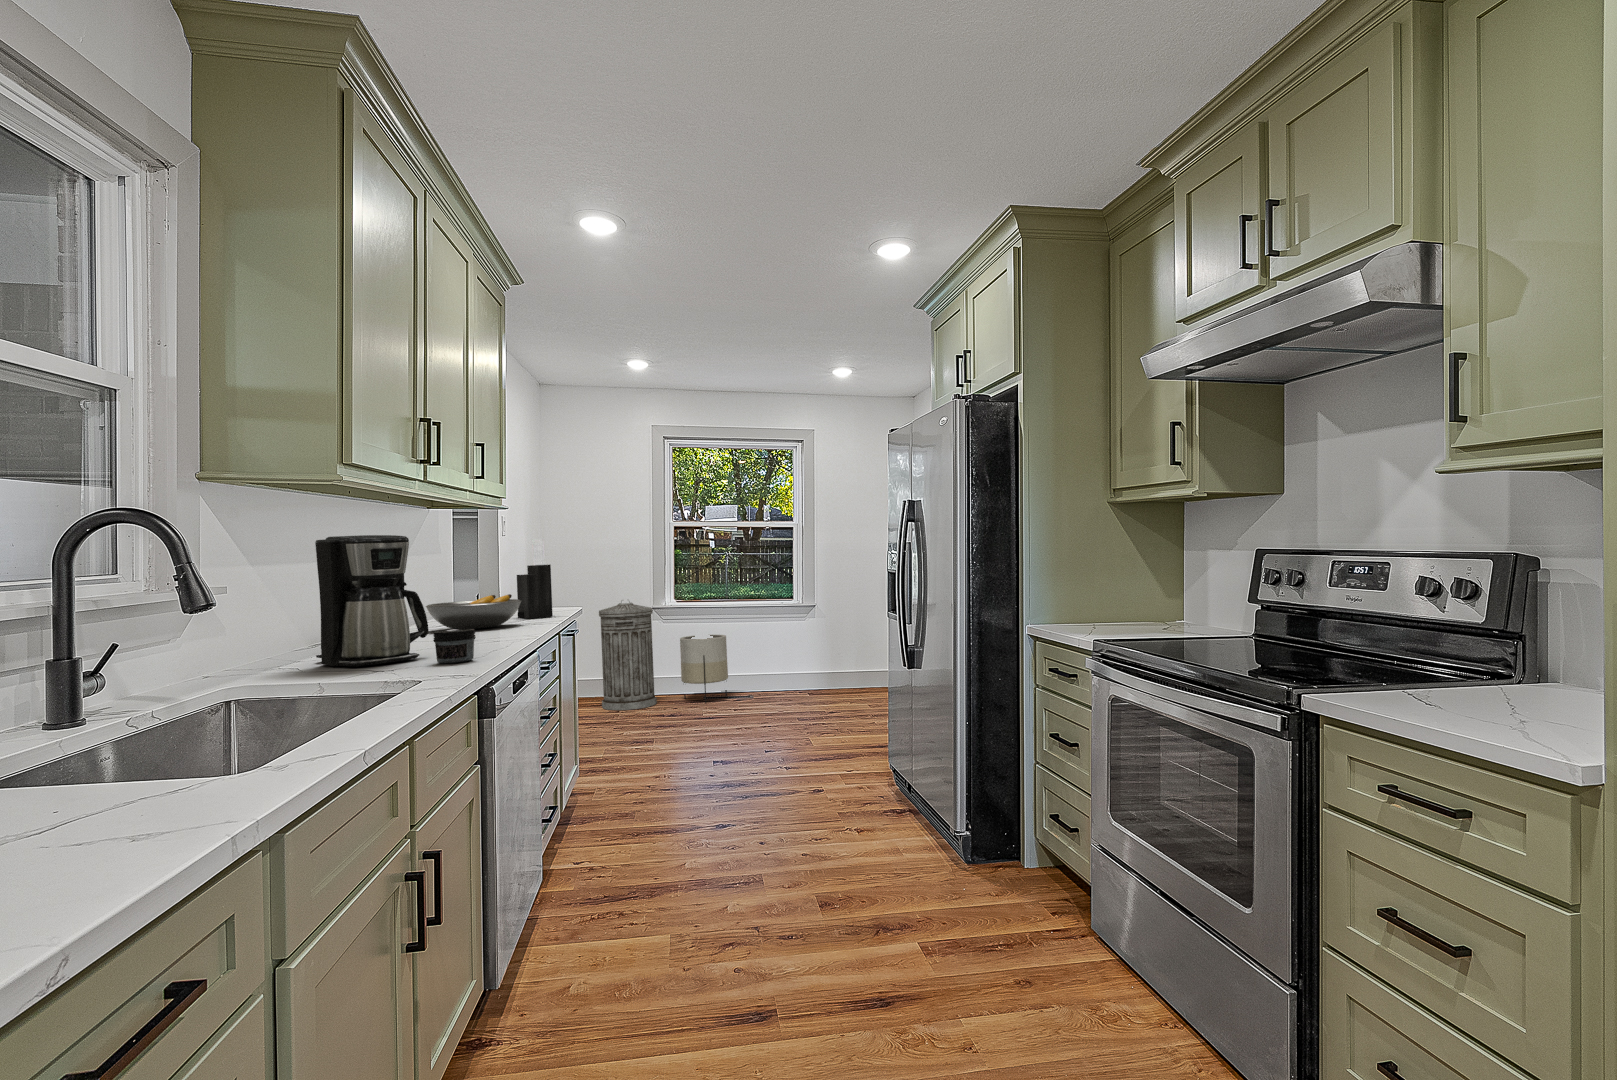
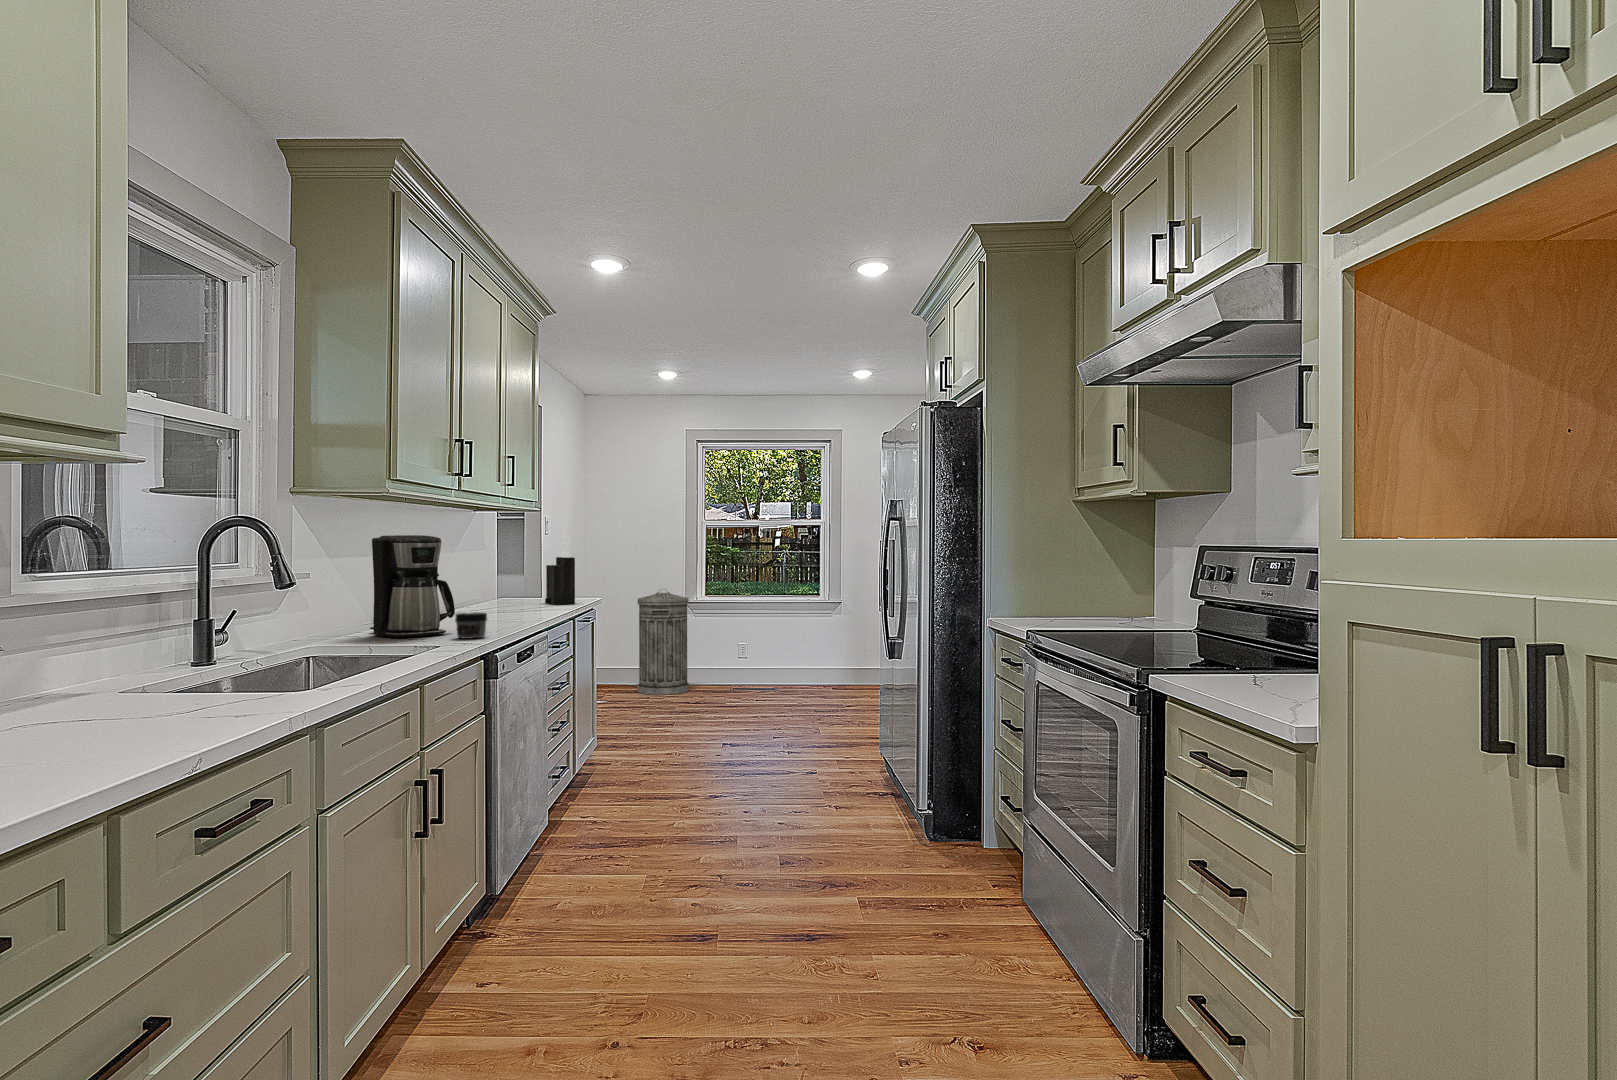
fruit bowl: present [426,594,522,629] -> none [464,583,545,611]
planter: present [680,635,728,704] -> none [714,627,759,693]

